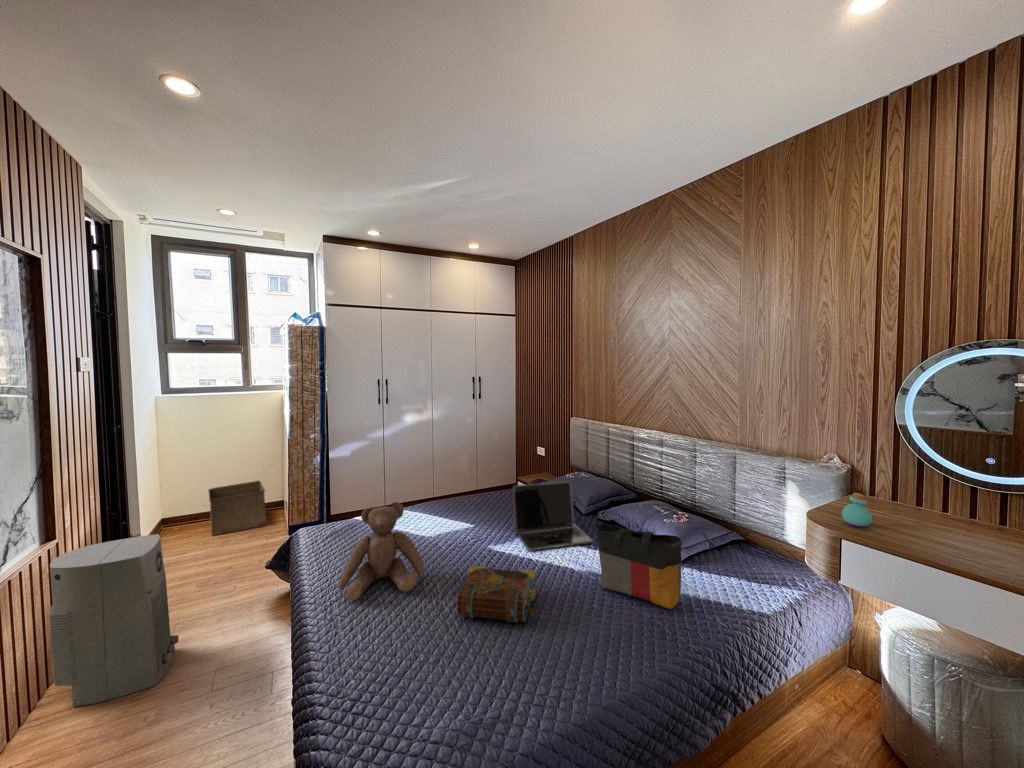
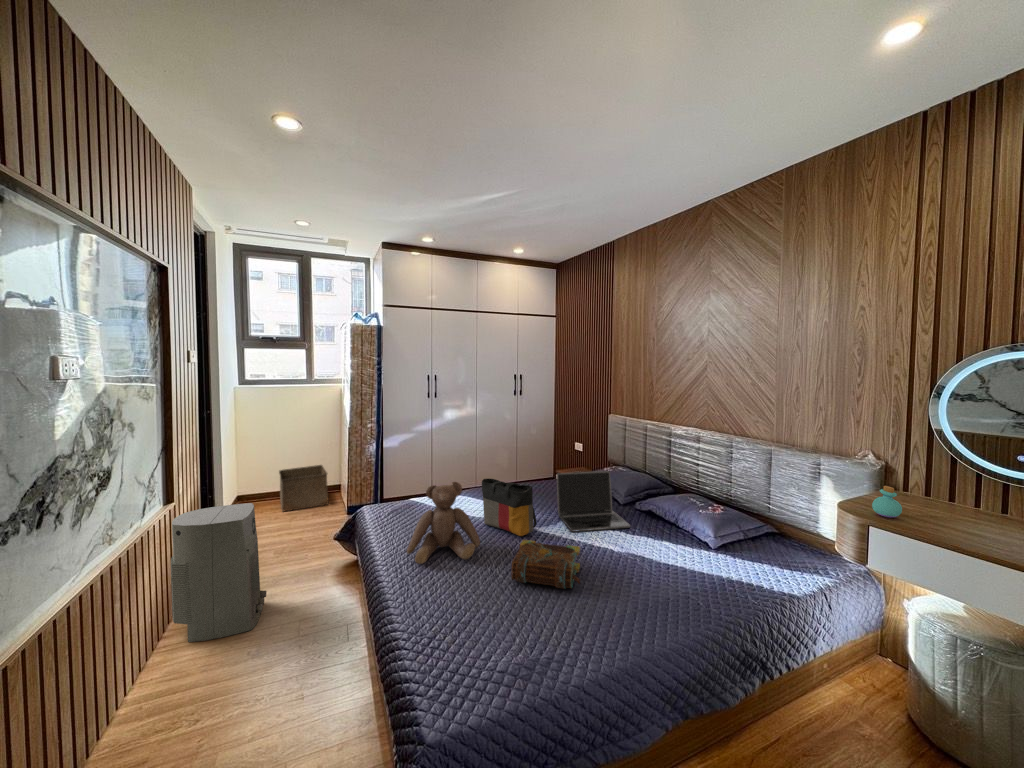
tote bag: present [596,524,682,609] -> present [482,479,537,536]

